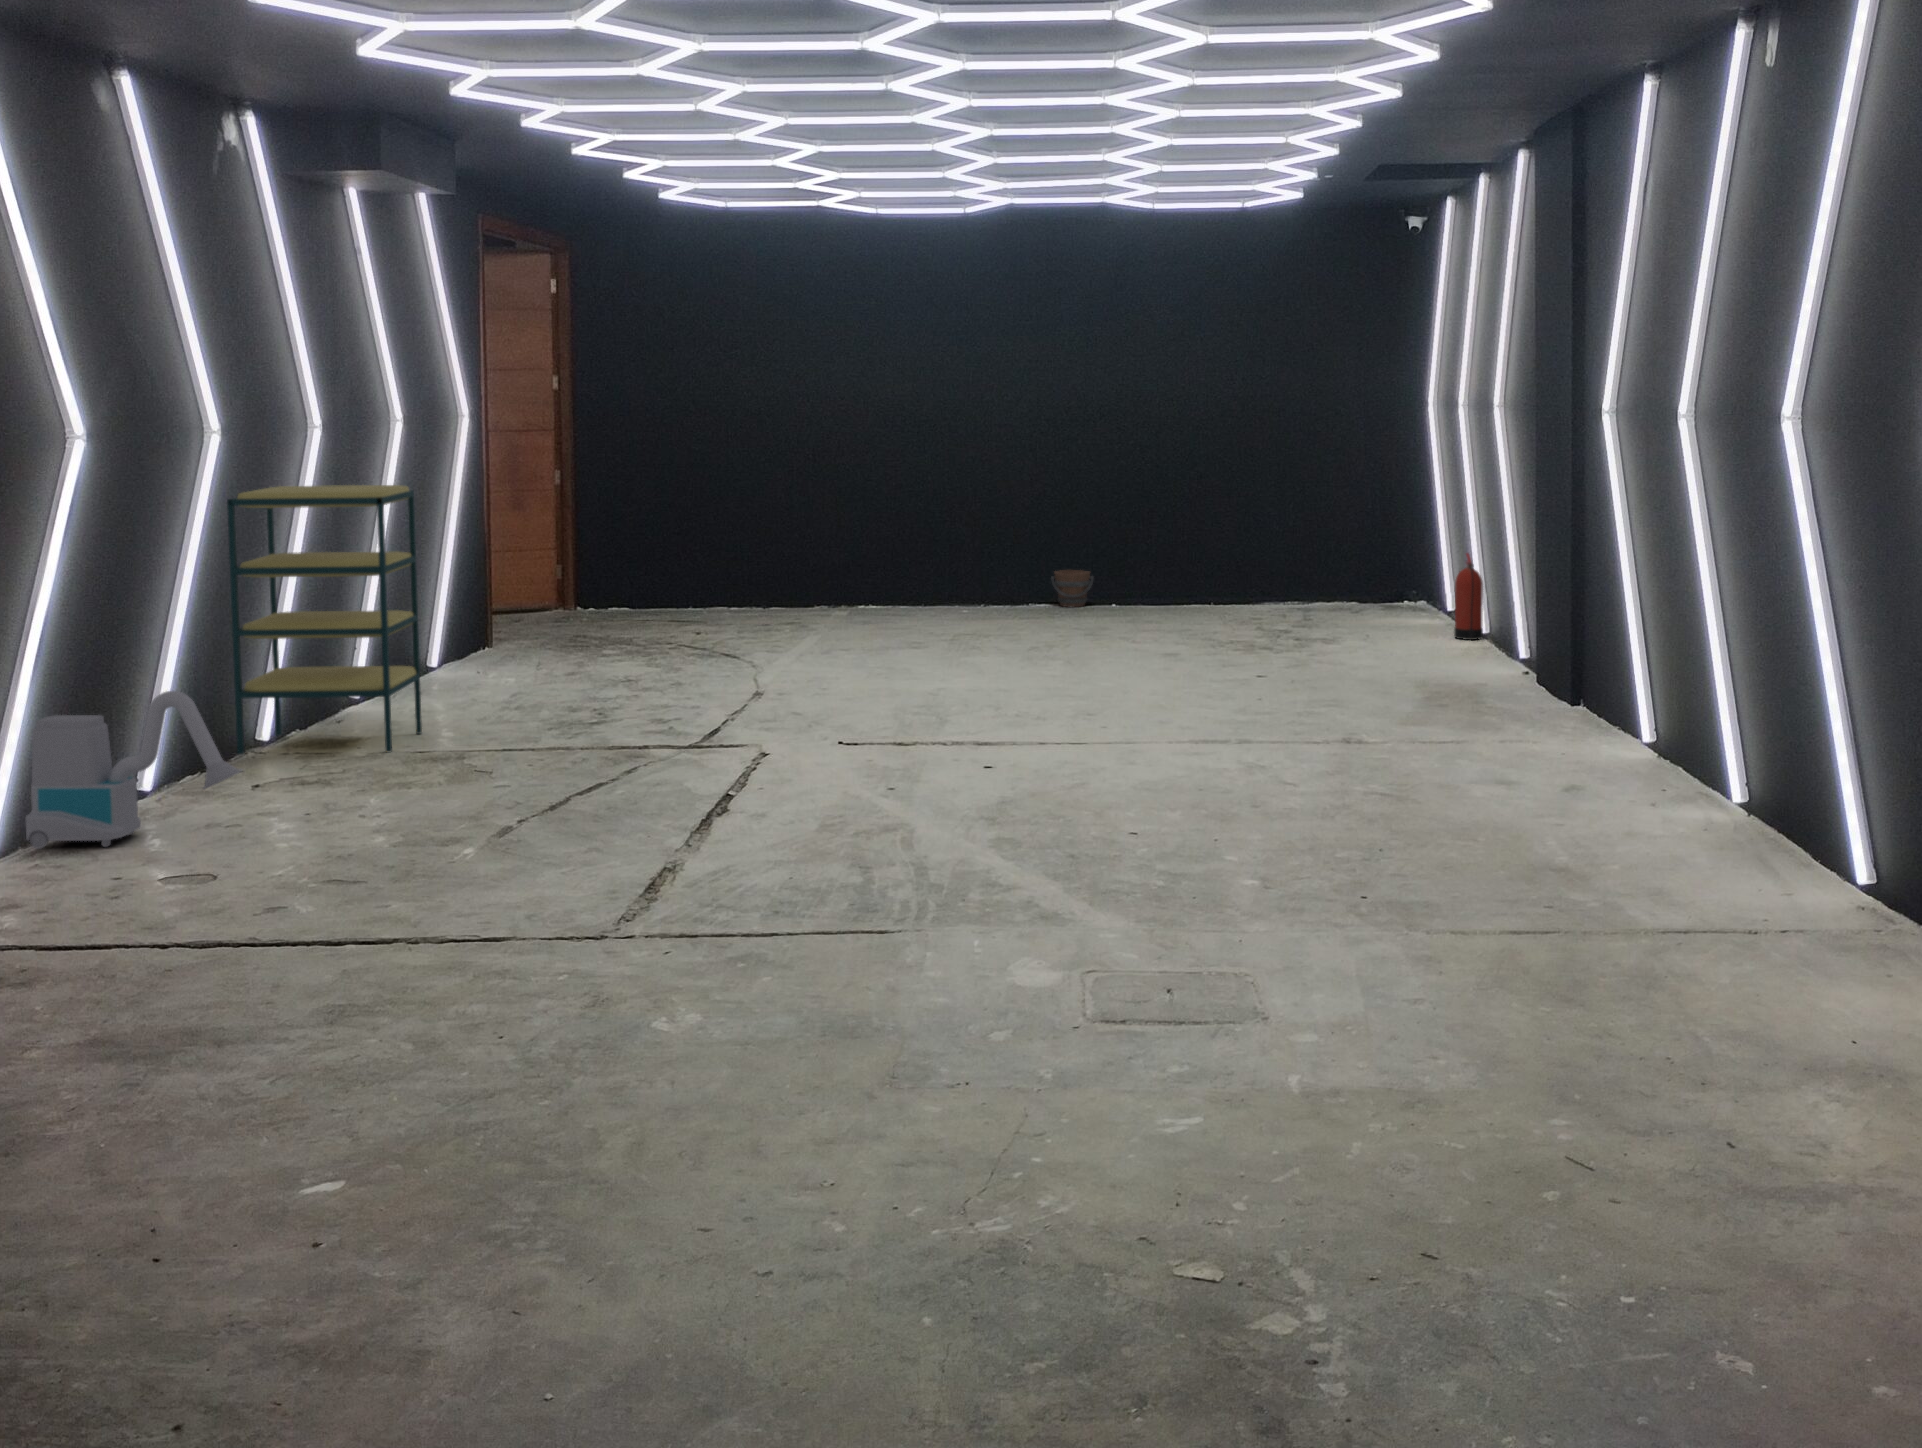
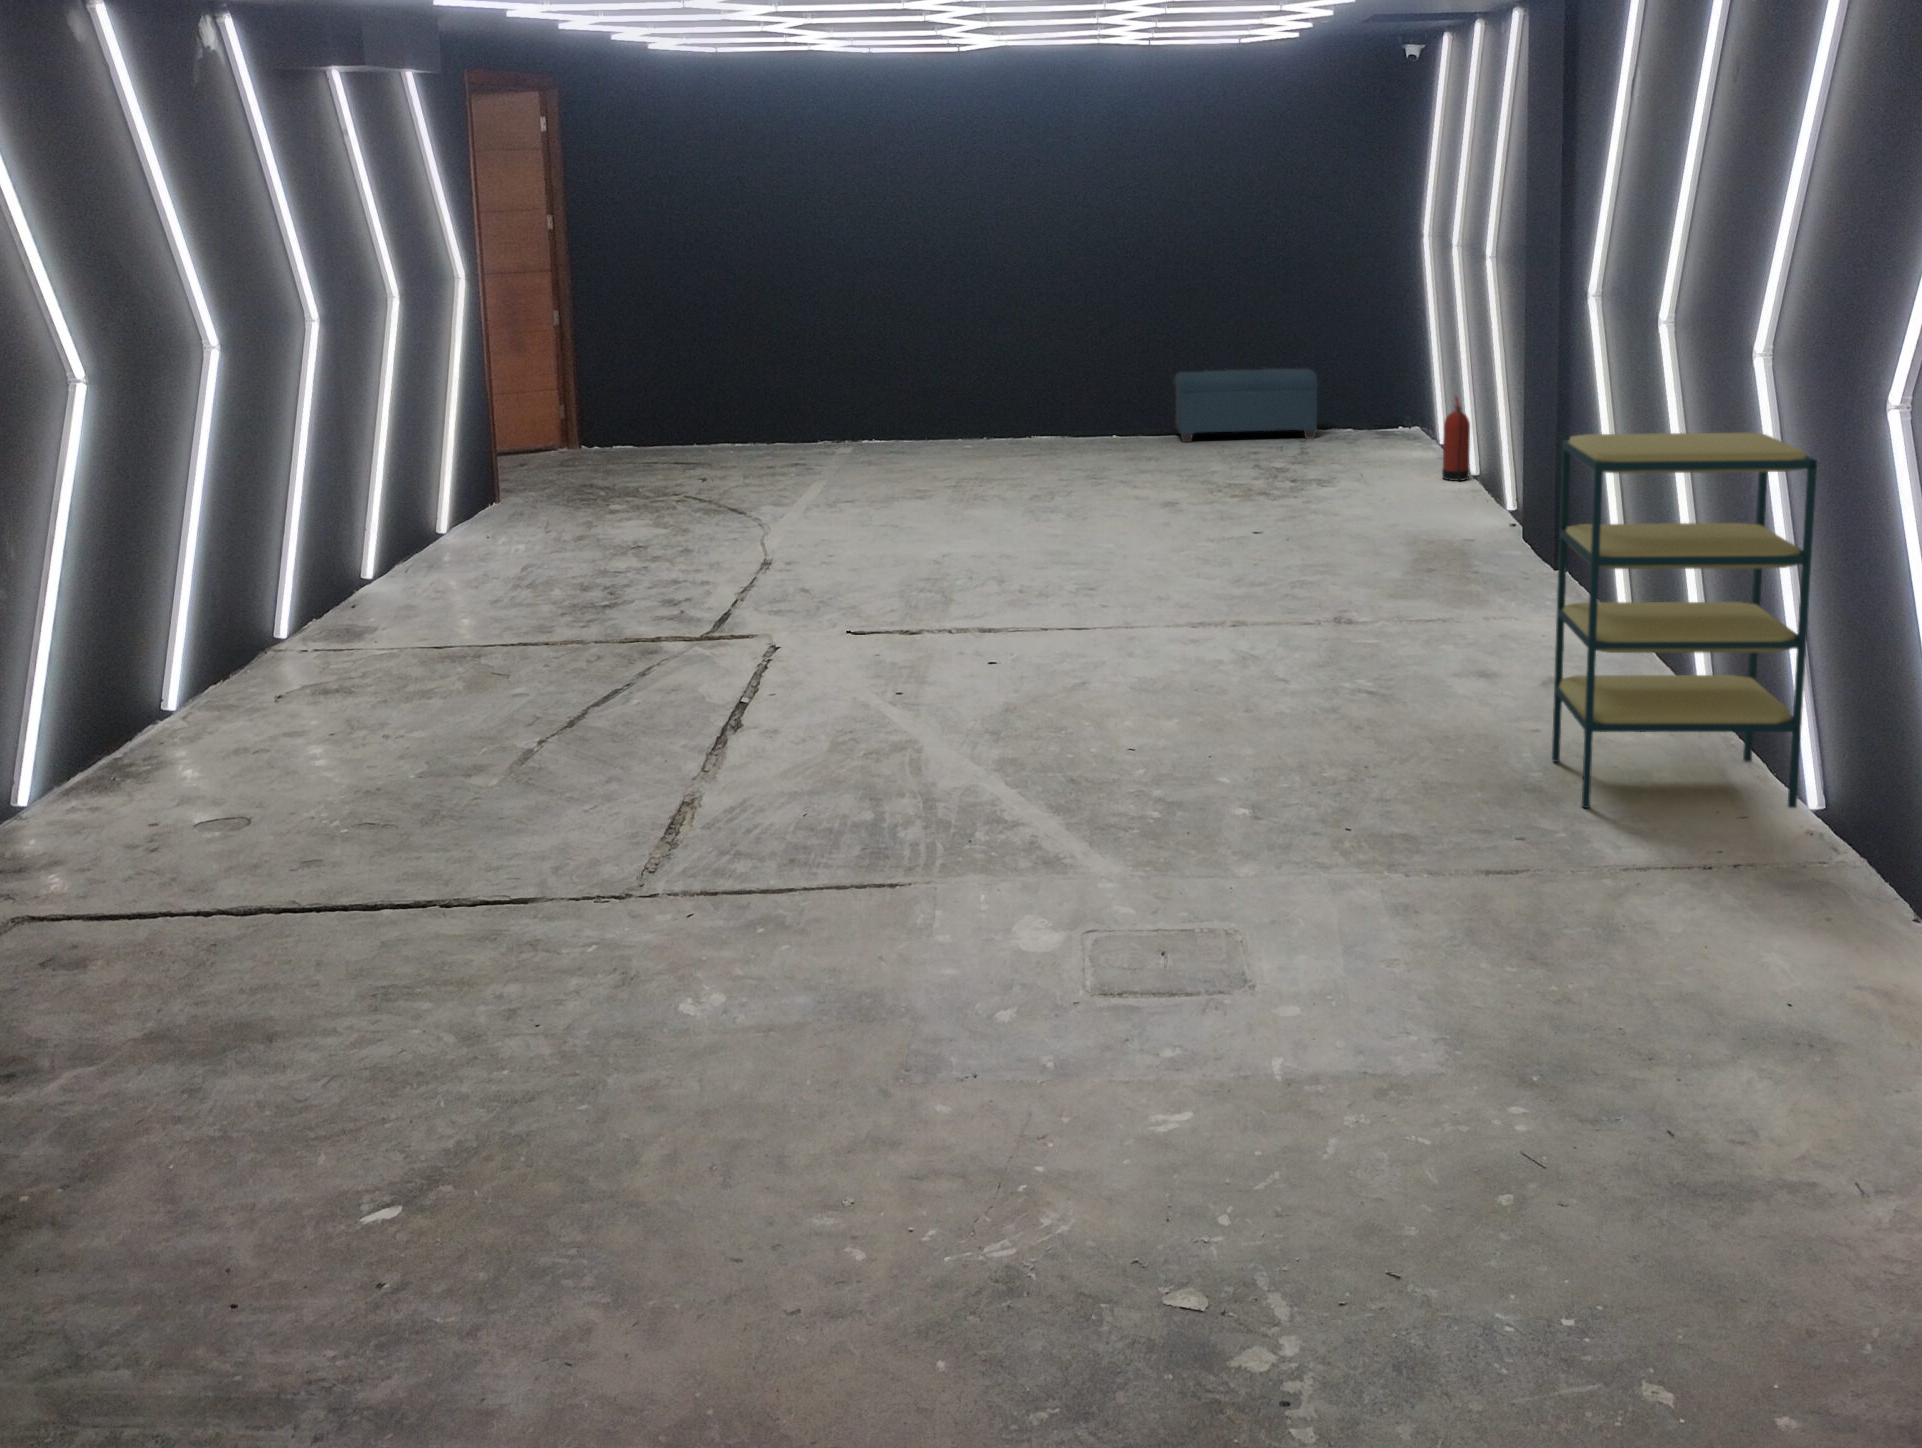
shelving unit: present [227,485,422,754] -> present [1552,432,1817,808]
bench: none [1175,537,1324,610] -> present [1173,368,1318,442]
bucket: present [1051,570,1093,607] -> none [1052,402,1094,440]
vacuum cleaner: present [26,691,242,849] -> none [58,632,268,786]

